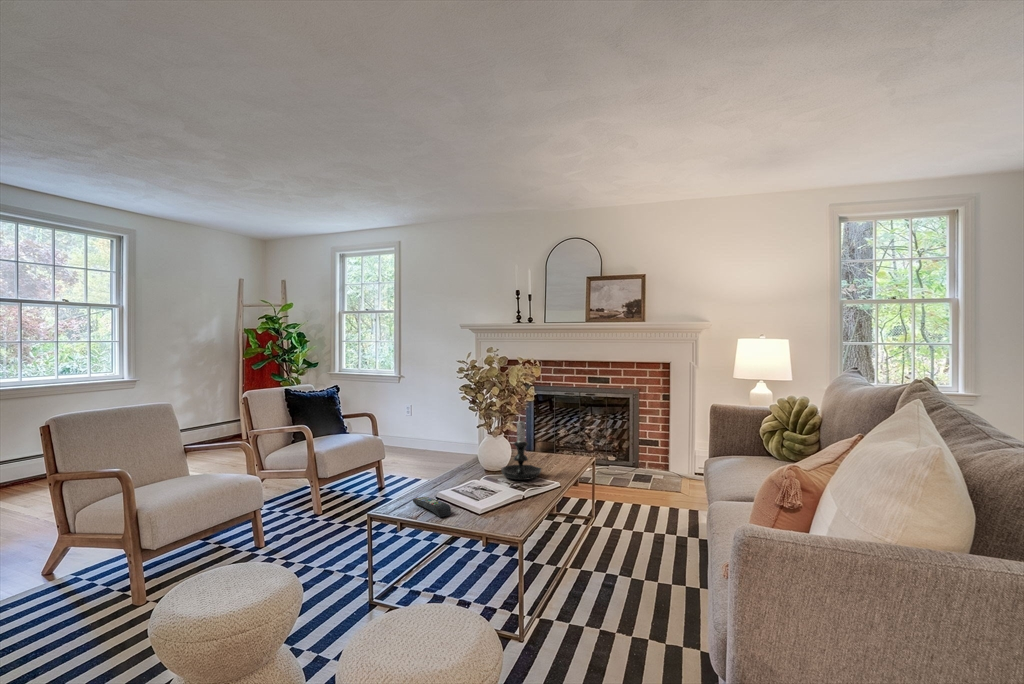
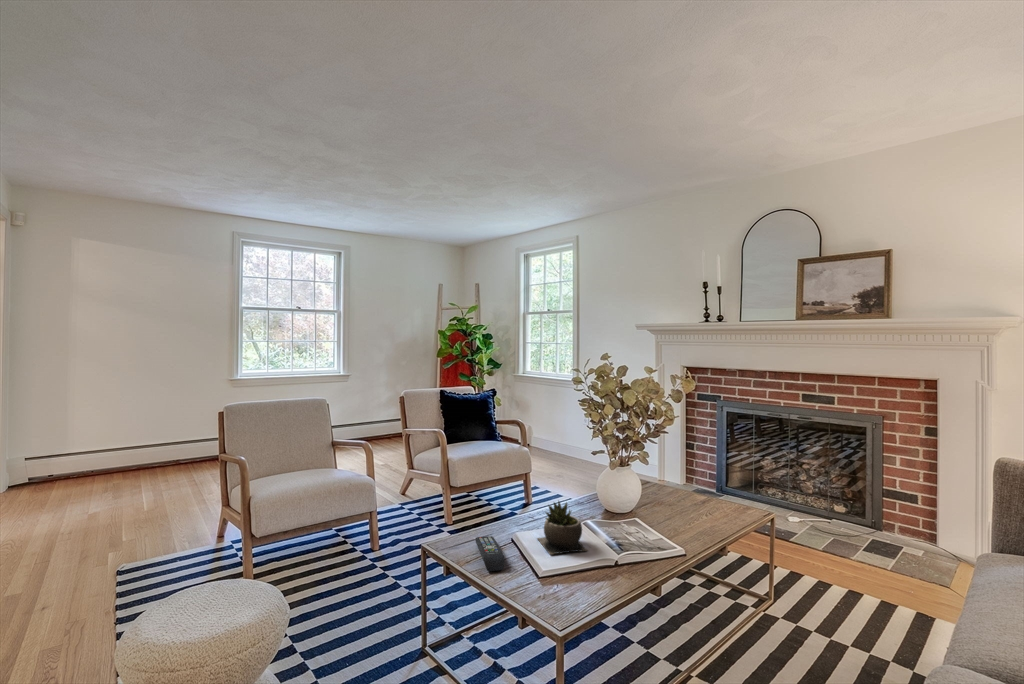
candle holder: present [501,421,541,480] -> none [611,447,670,534]
succulent plant: none [456,461,499,501] -> present [537,501,587,554]

